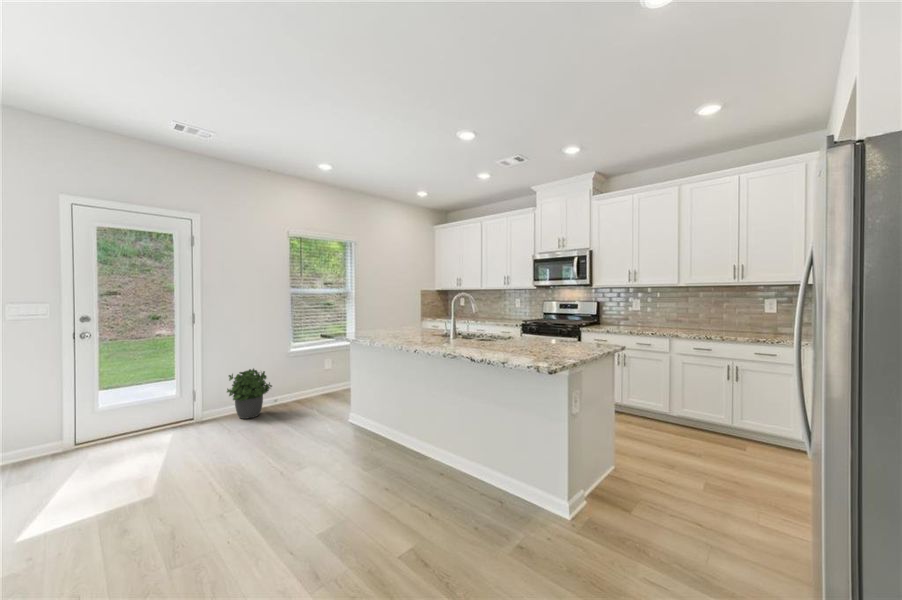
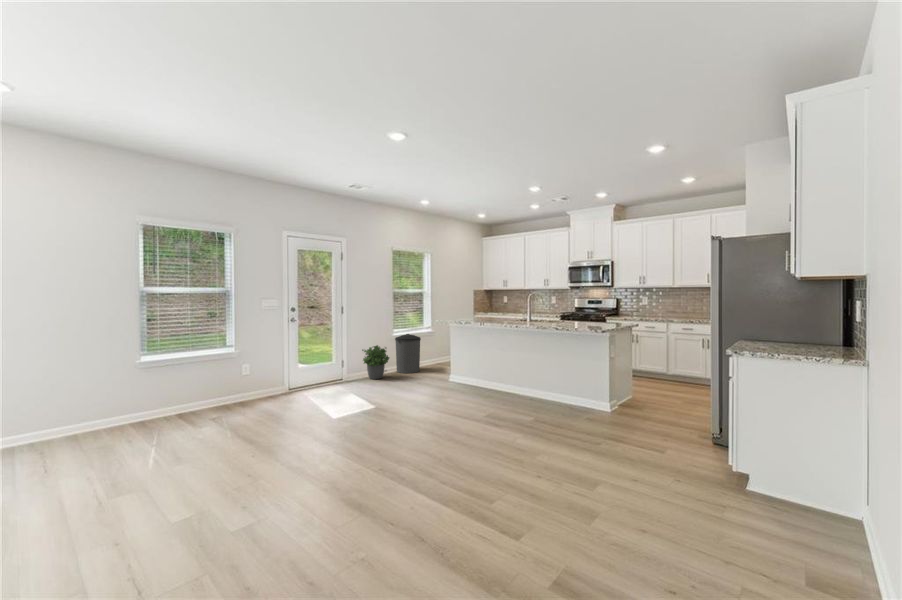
trash can: none [289,350,328,406] -> present [395,334,421,373]

